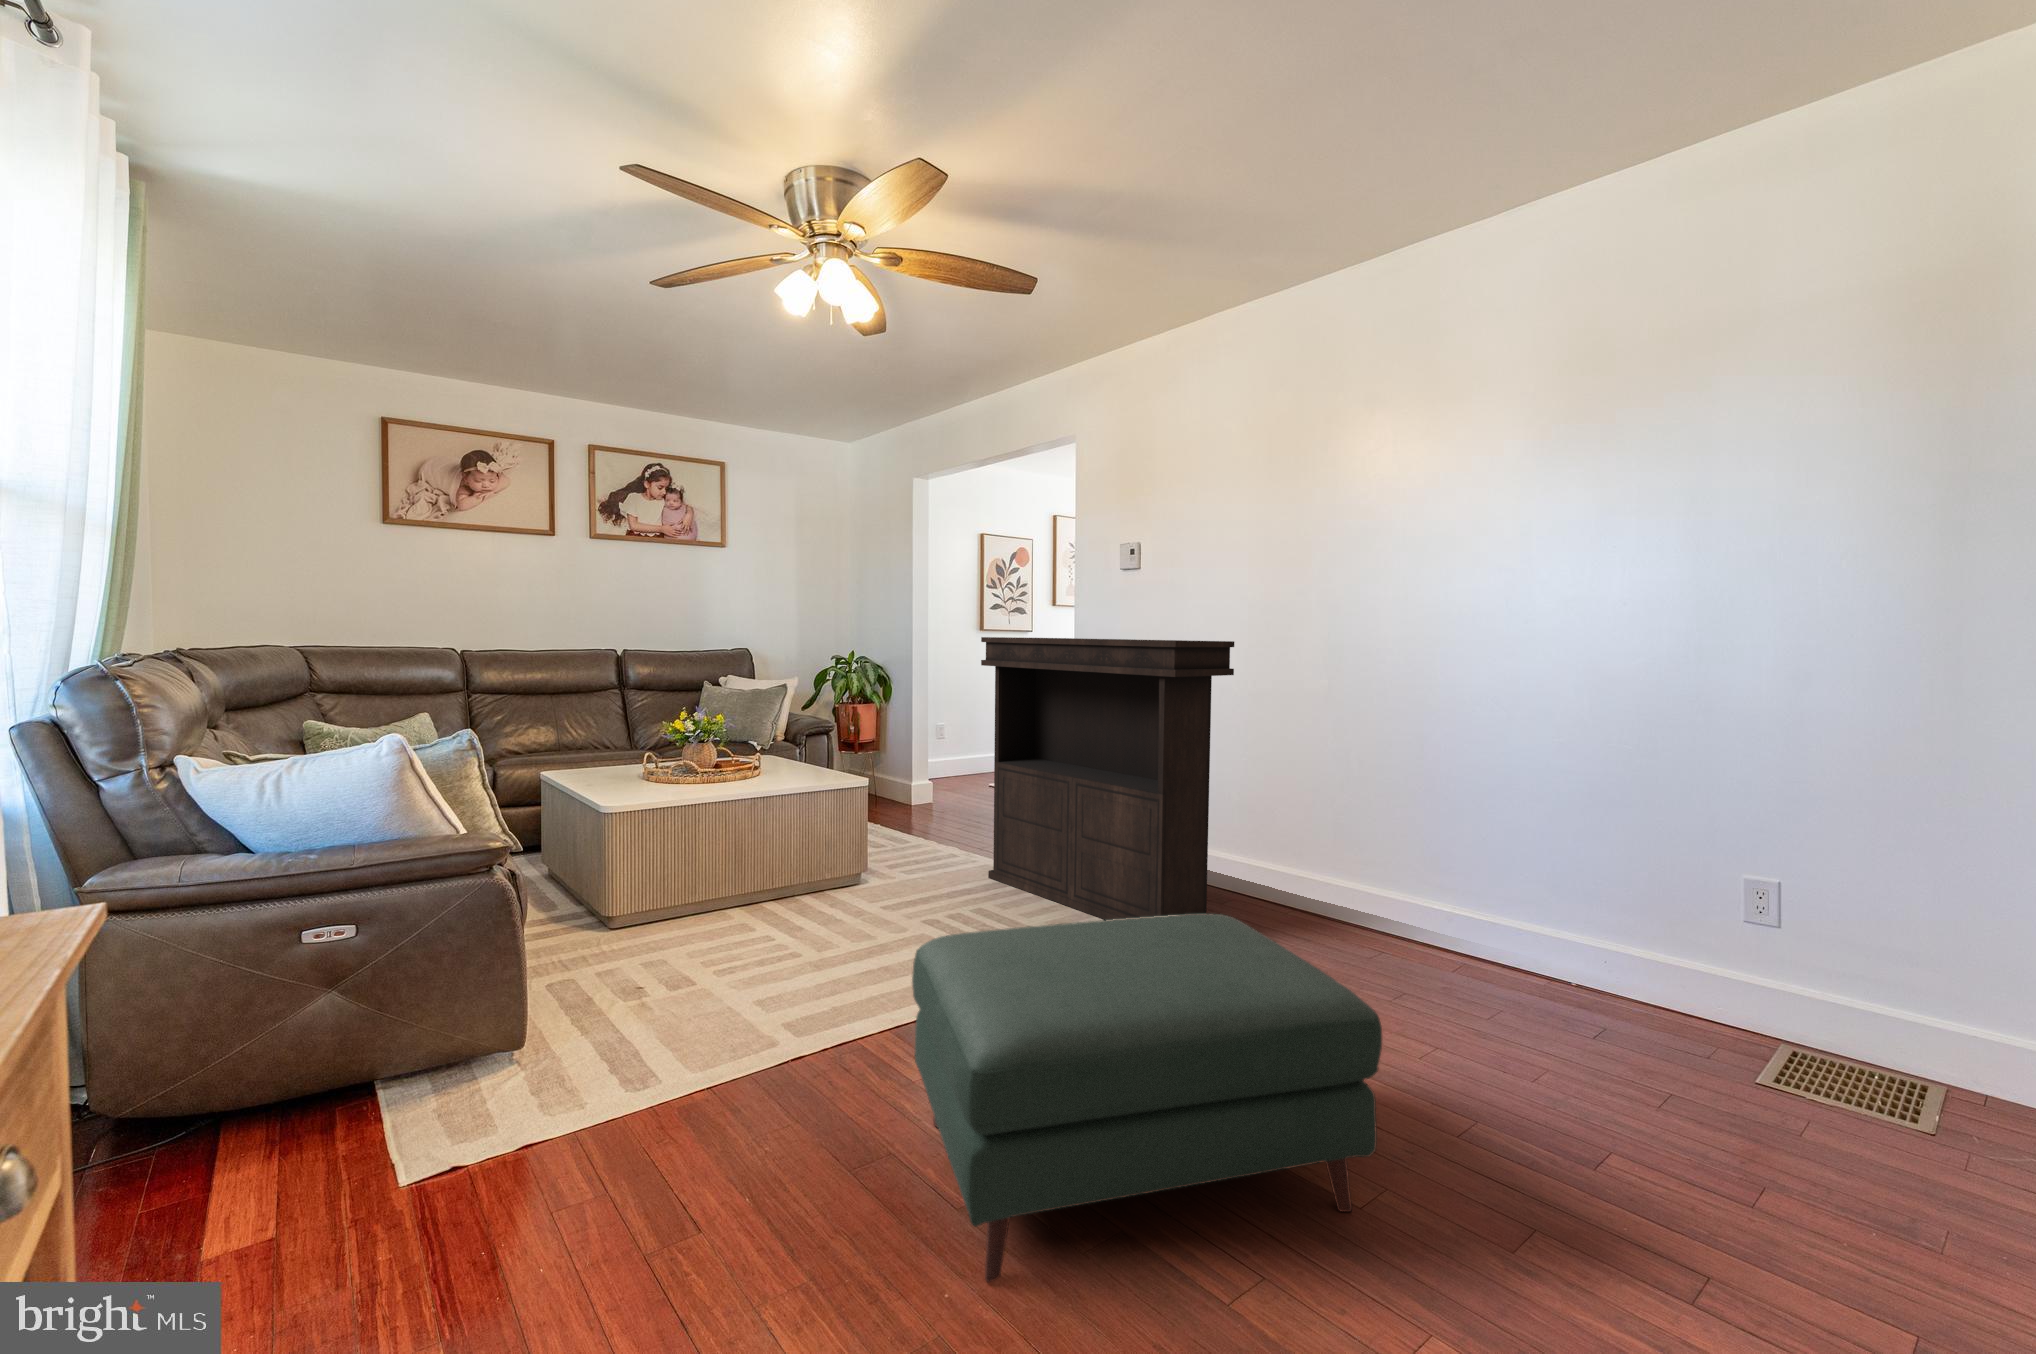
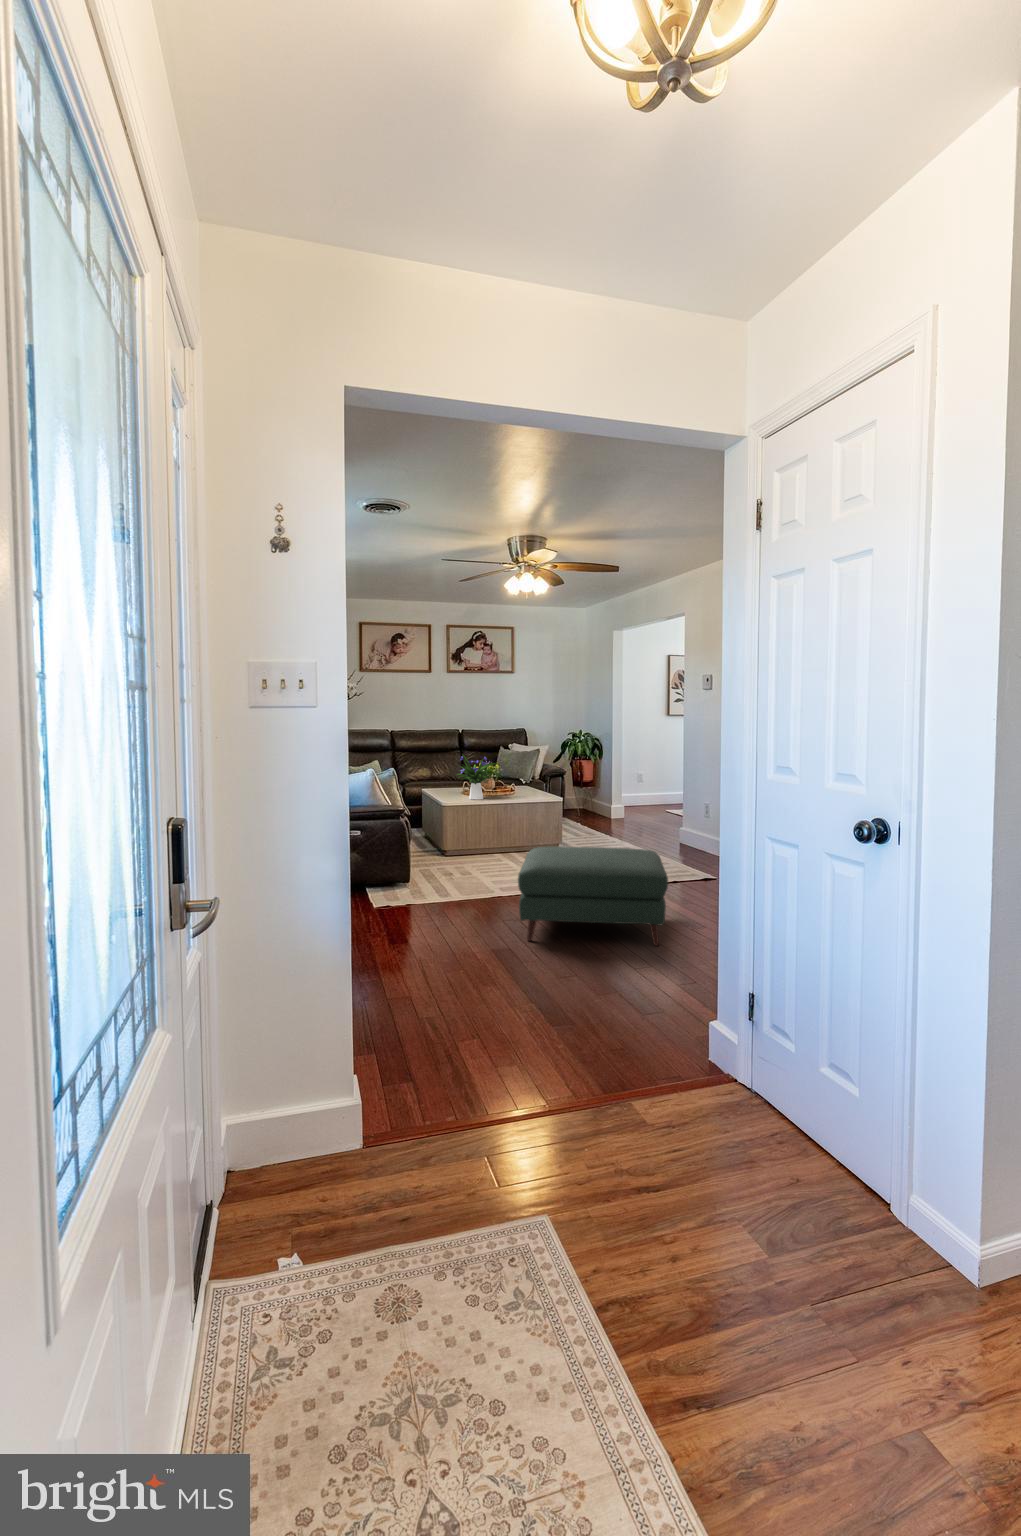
console table: present [981,637,1234,920] -> none [618,728,725,880]
flower arrangement: none [627,689,729,791] -> present [457,754,496,799]

